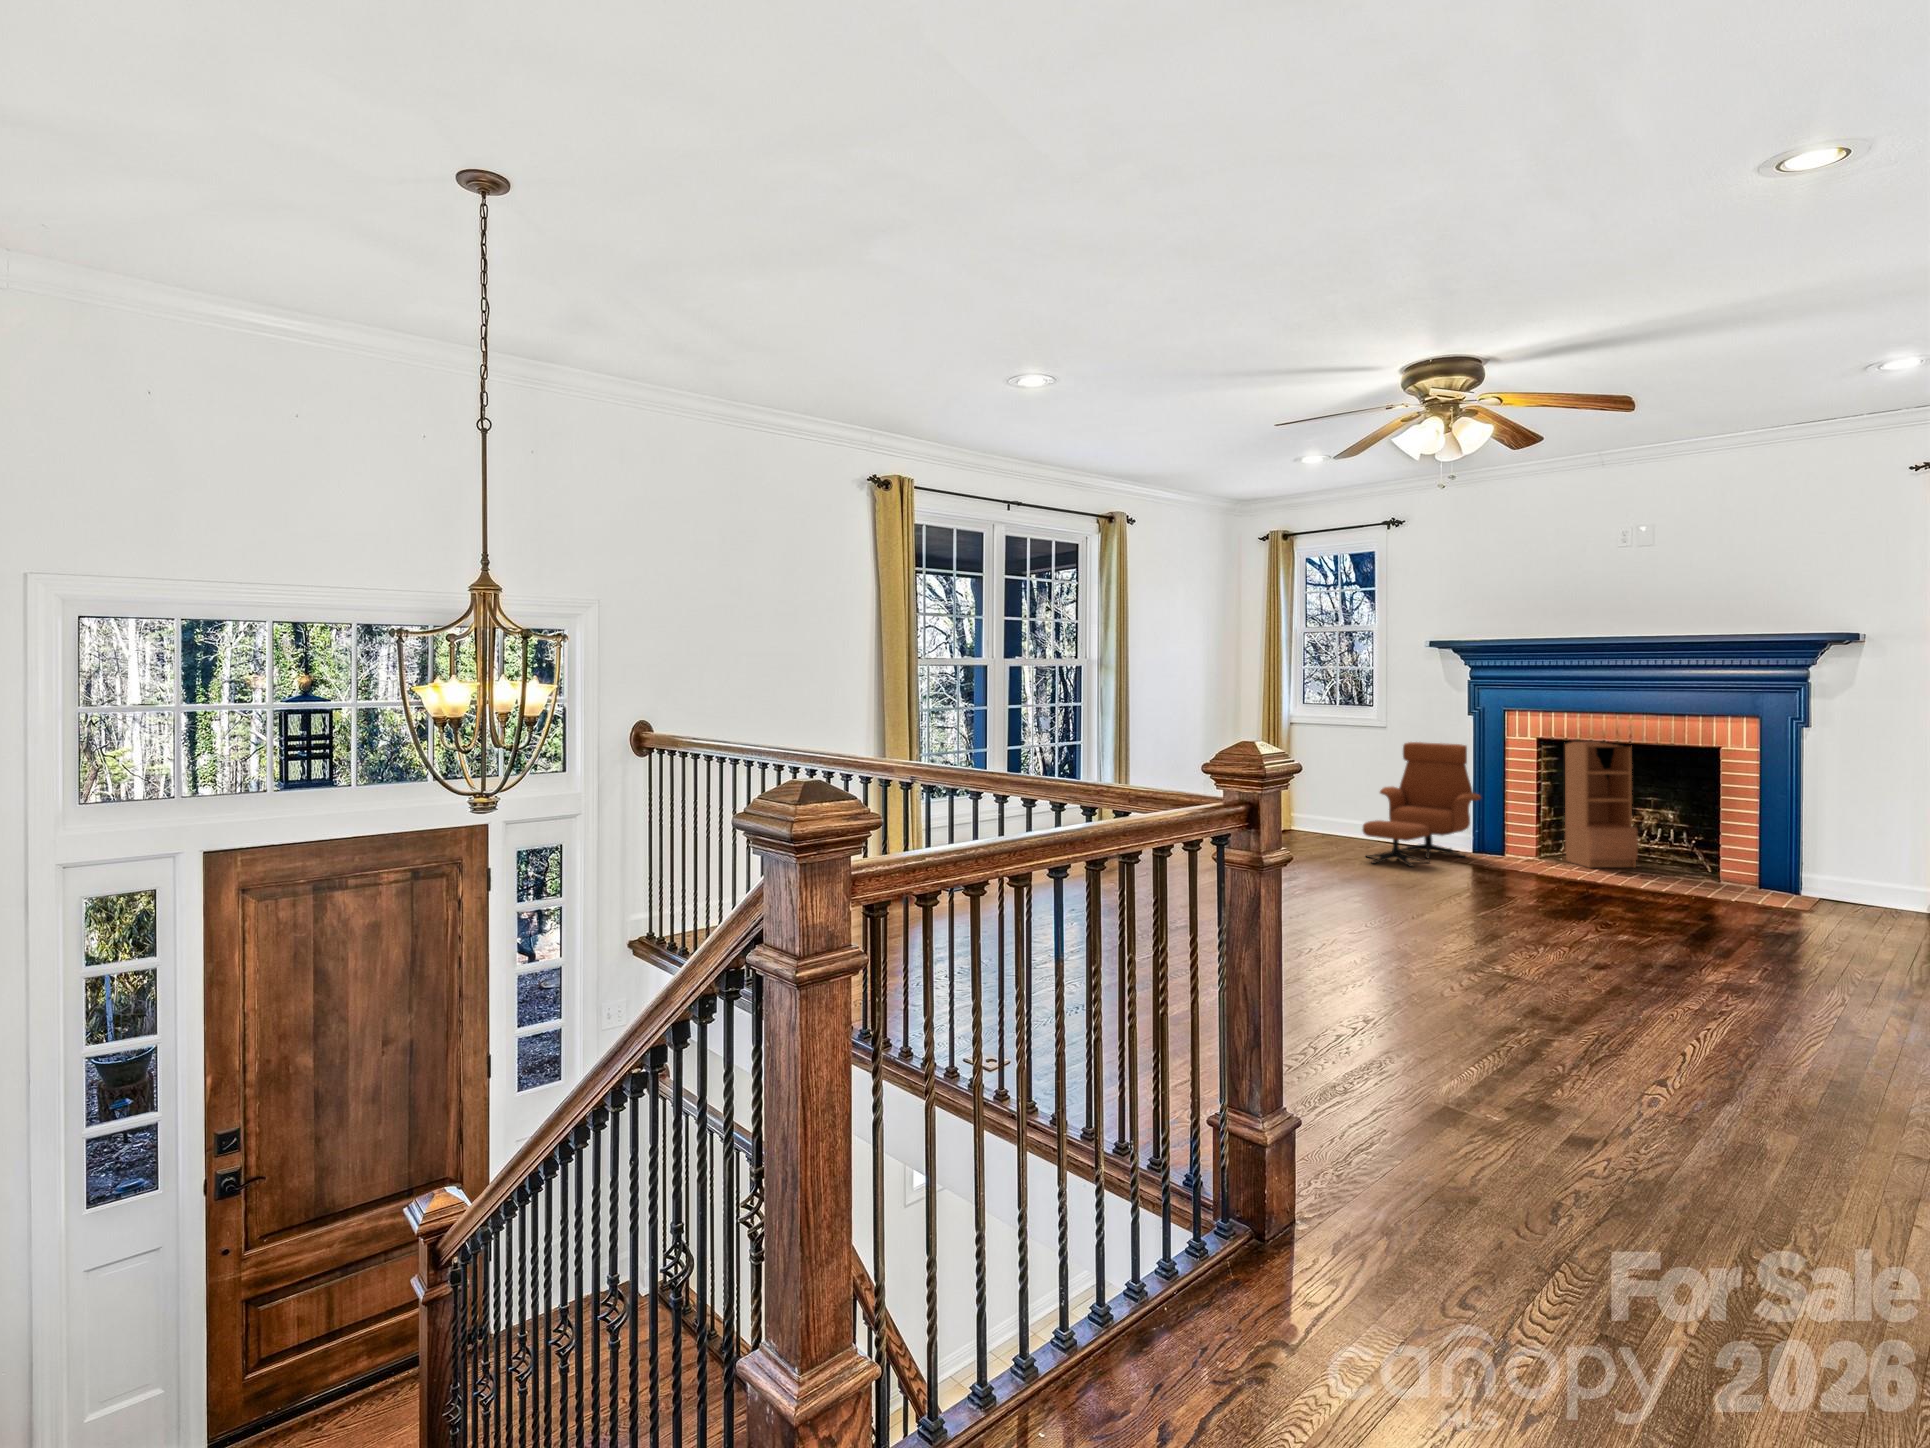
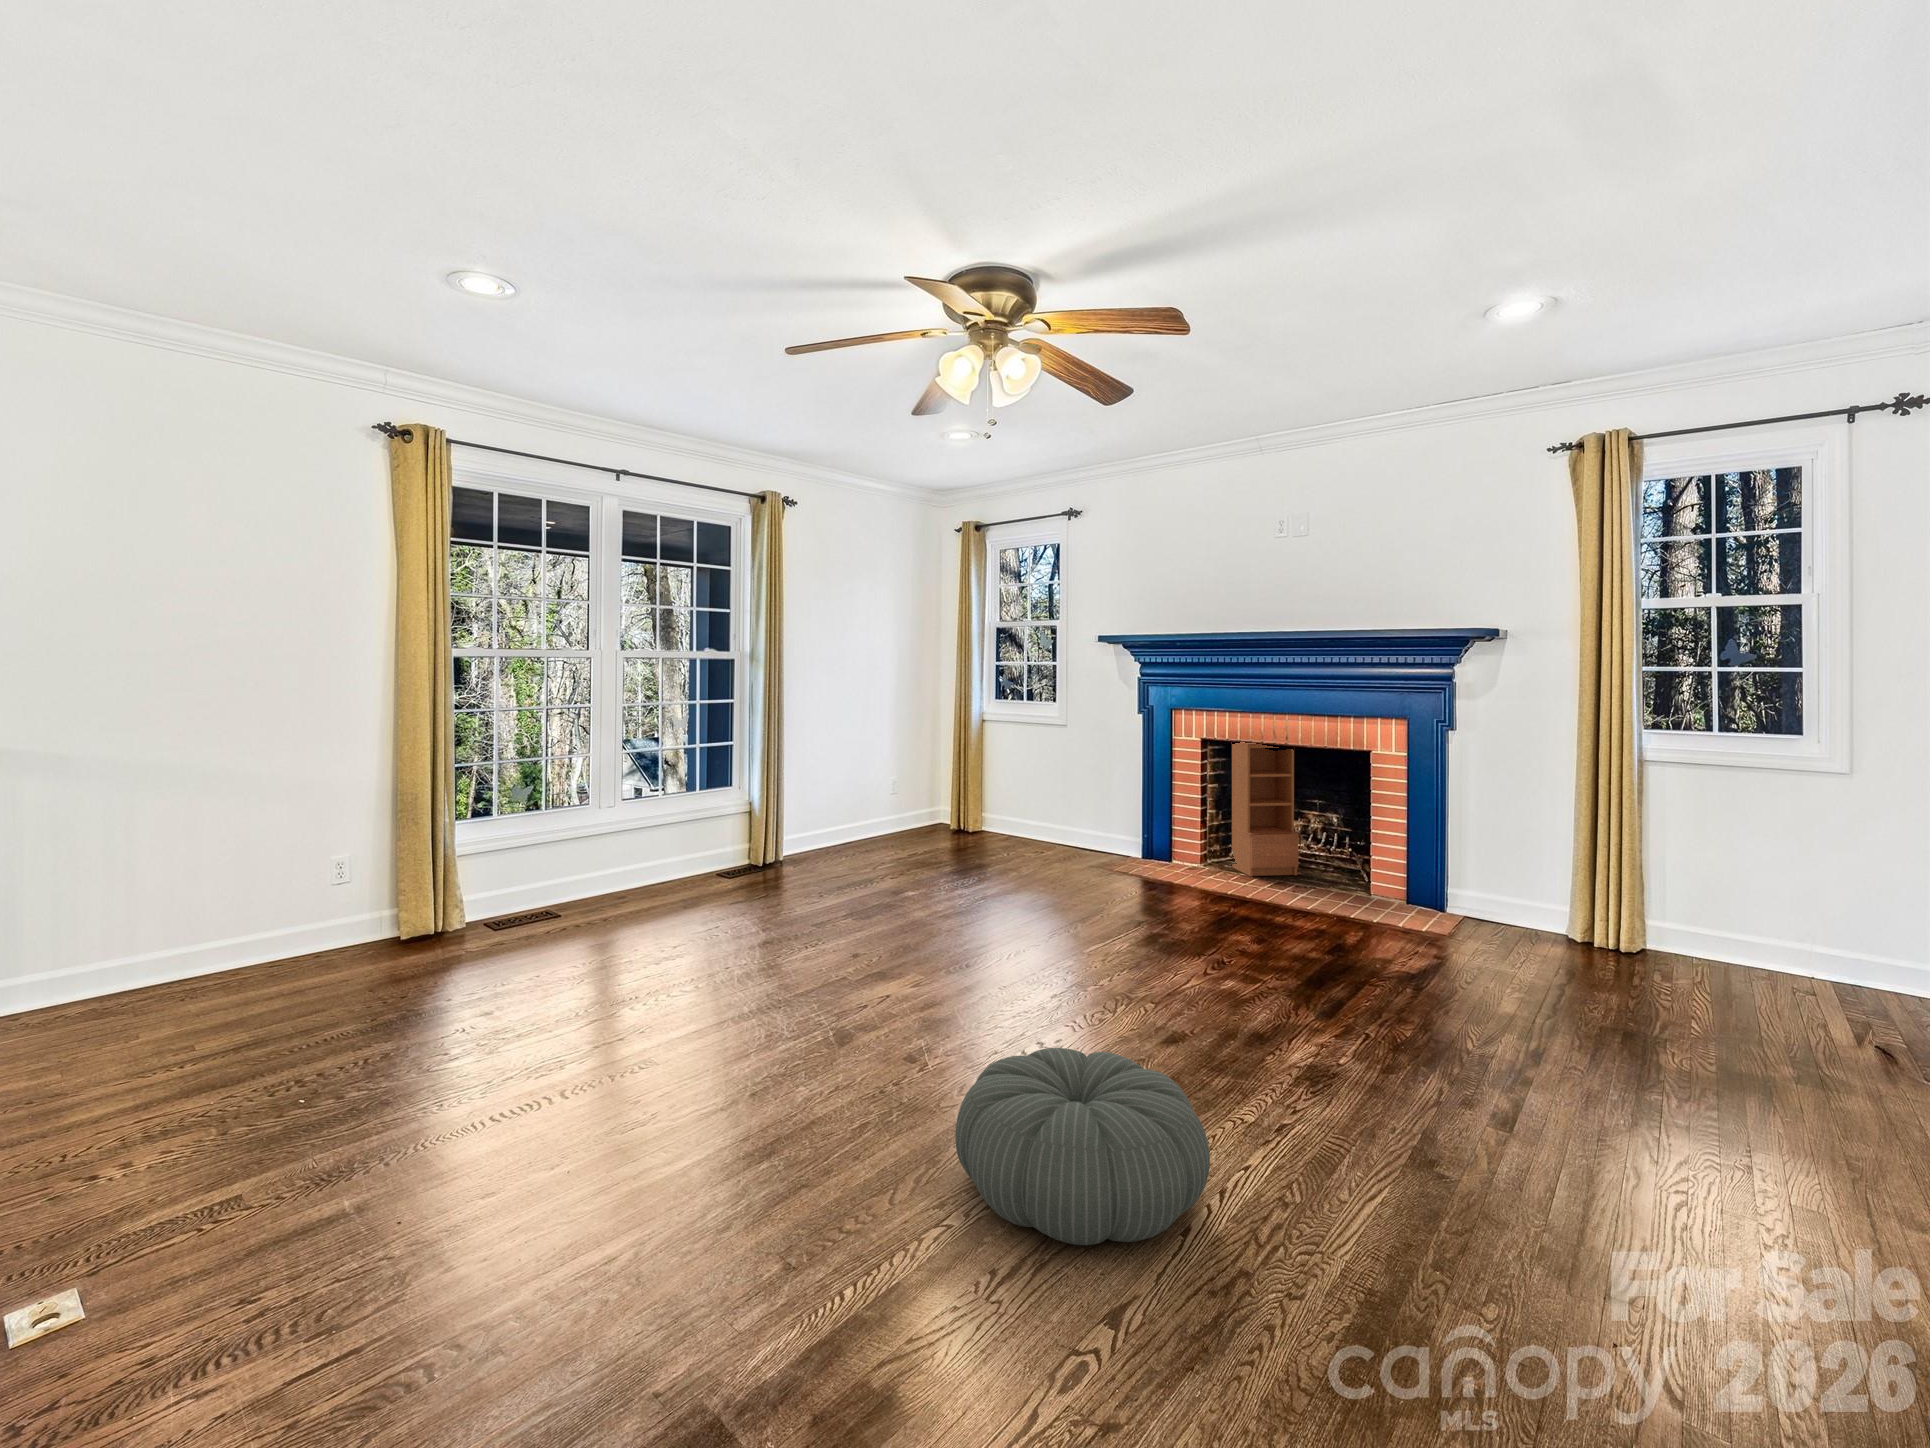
lounge chair: present [1363,742,1481,867] -> none [1025,742,1150,879]
pouf: none [1496,948,1701,1056] -> present [955,1048,1210,1245]

